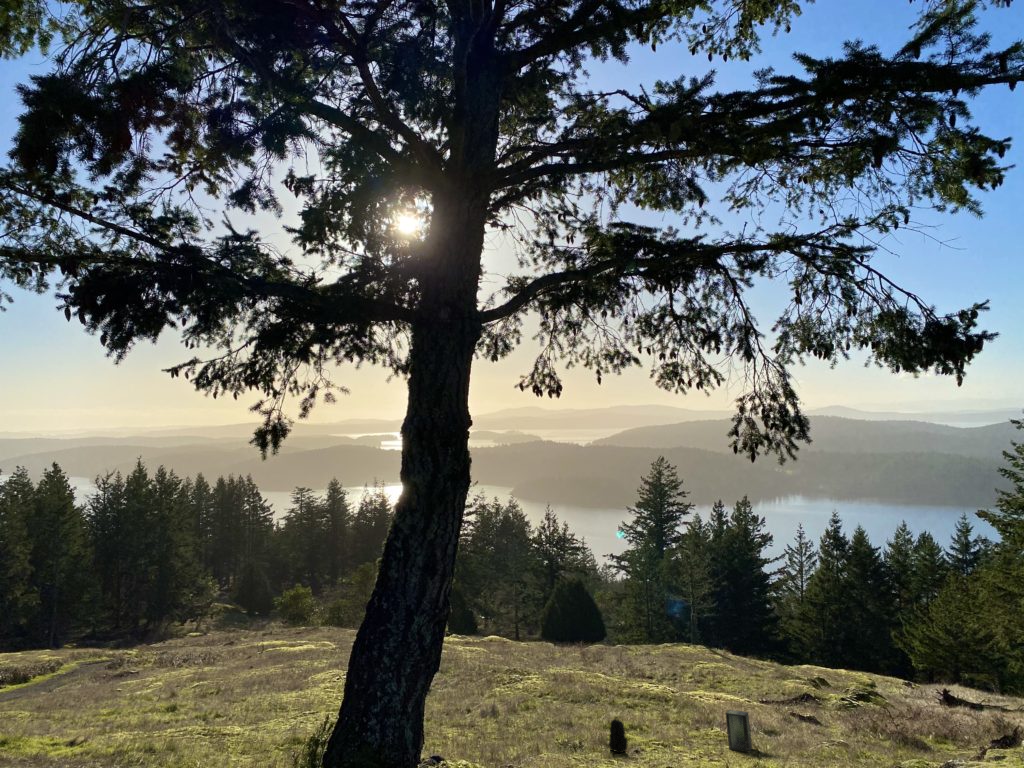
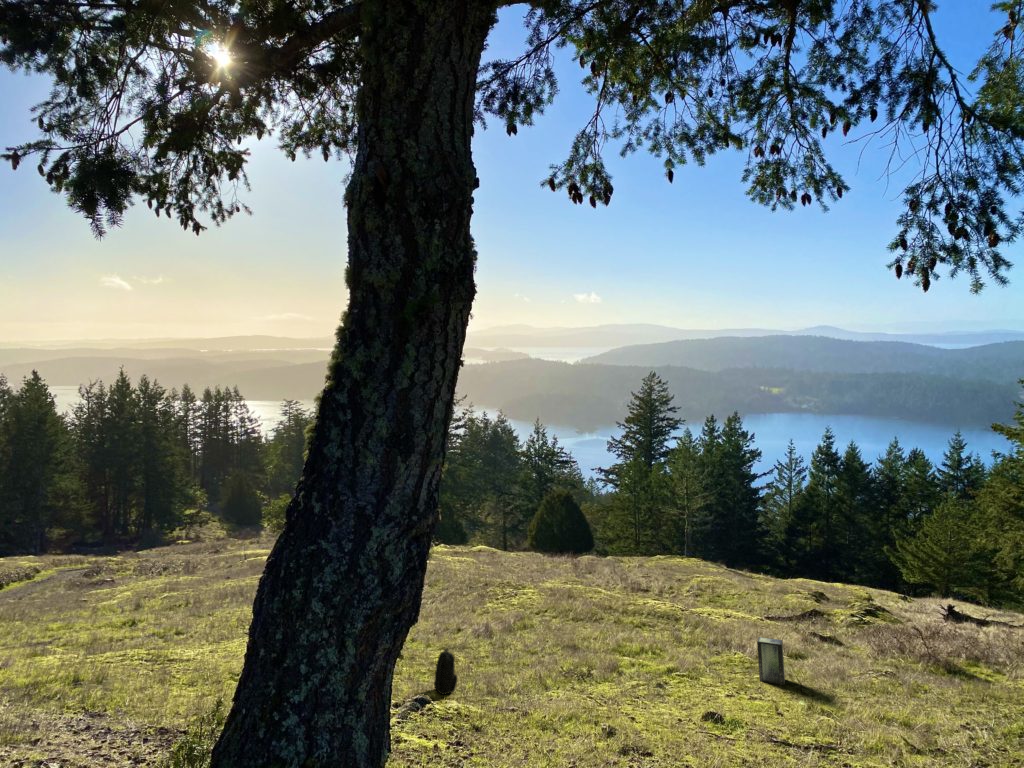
backpack: present [609,717,628,753] -> present [434,649,457,695]

